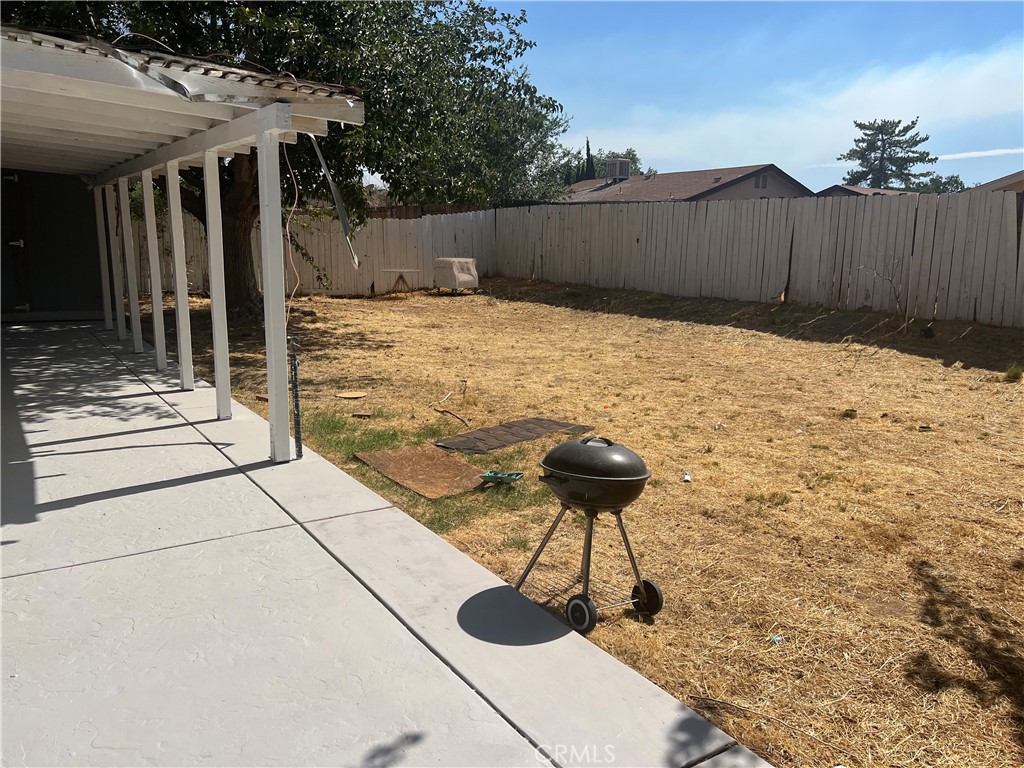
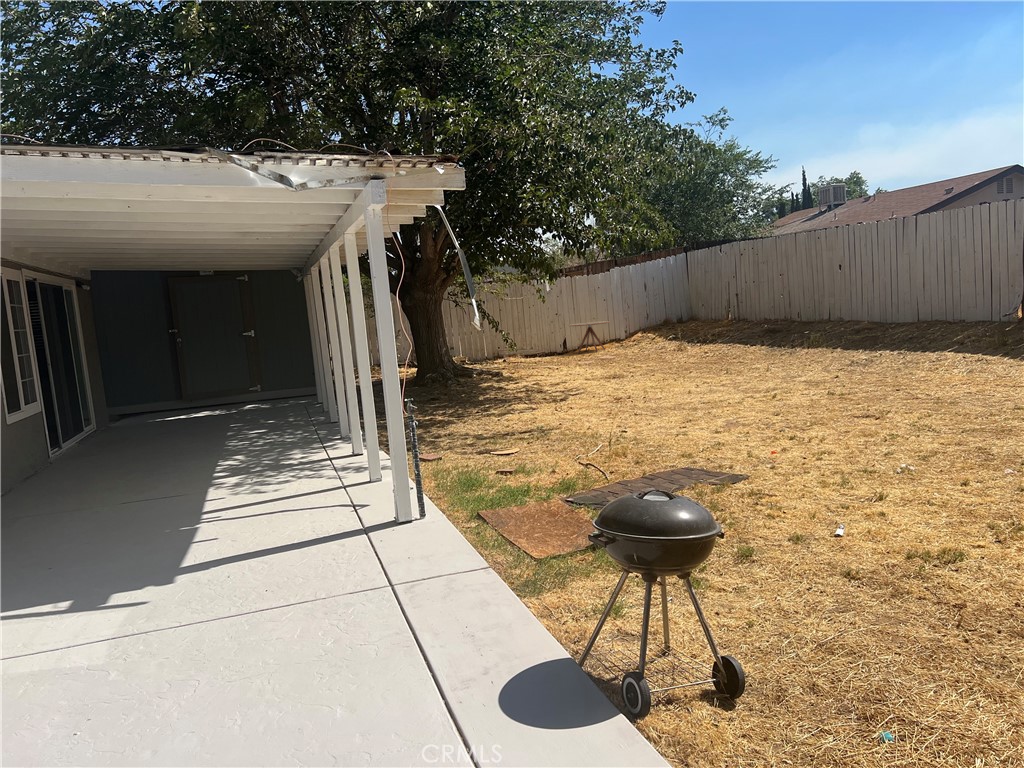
chair: present [434,258,478,297] -> none [623,304,671,345]

